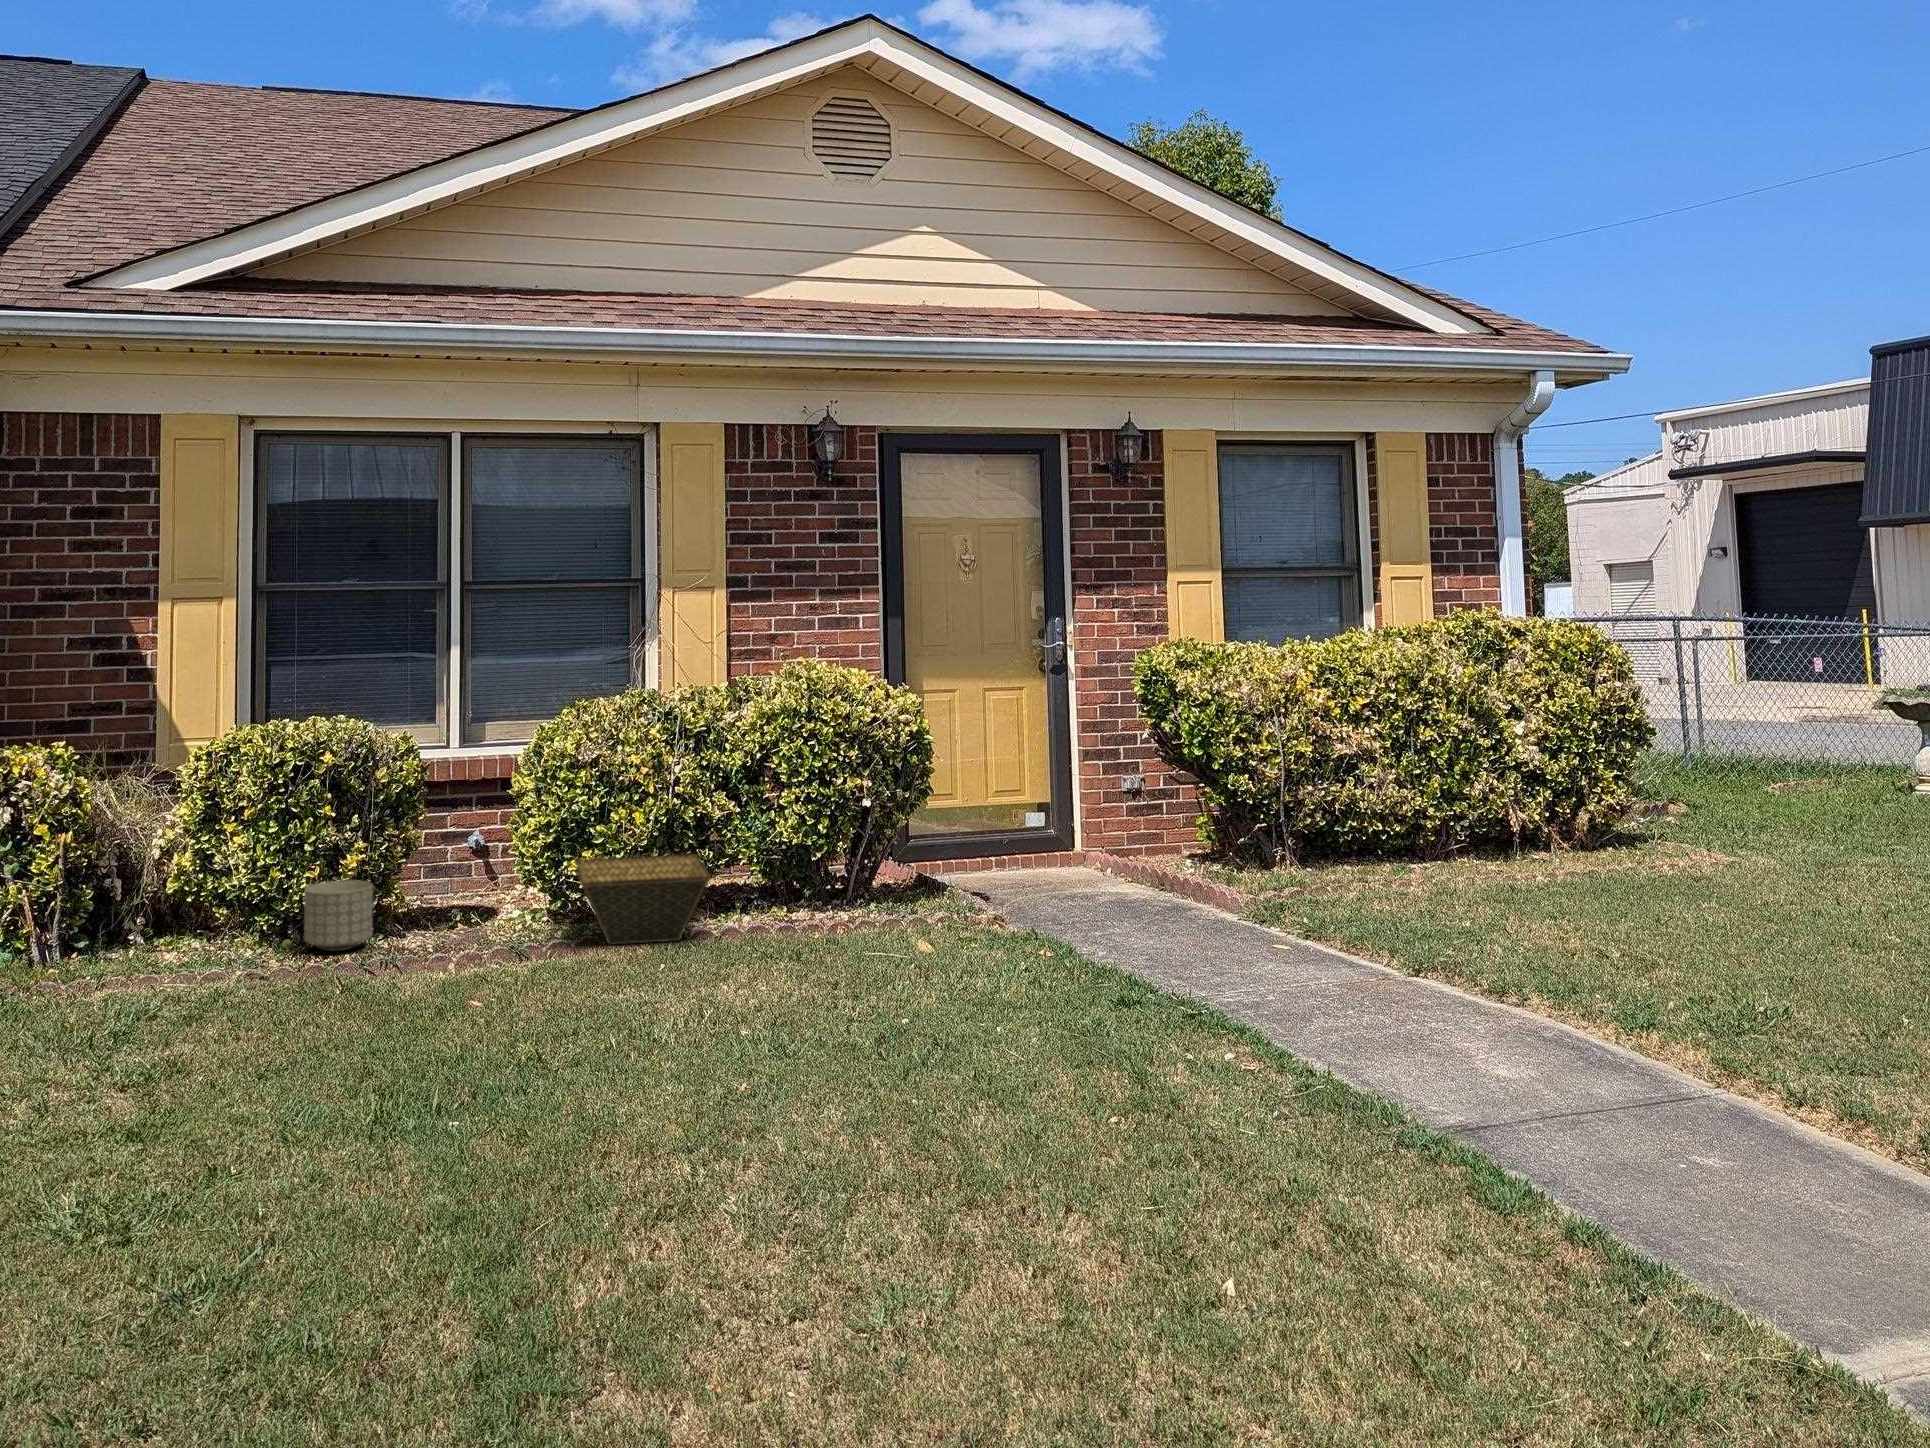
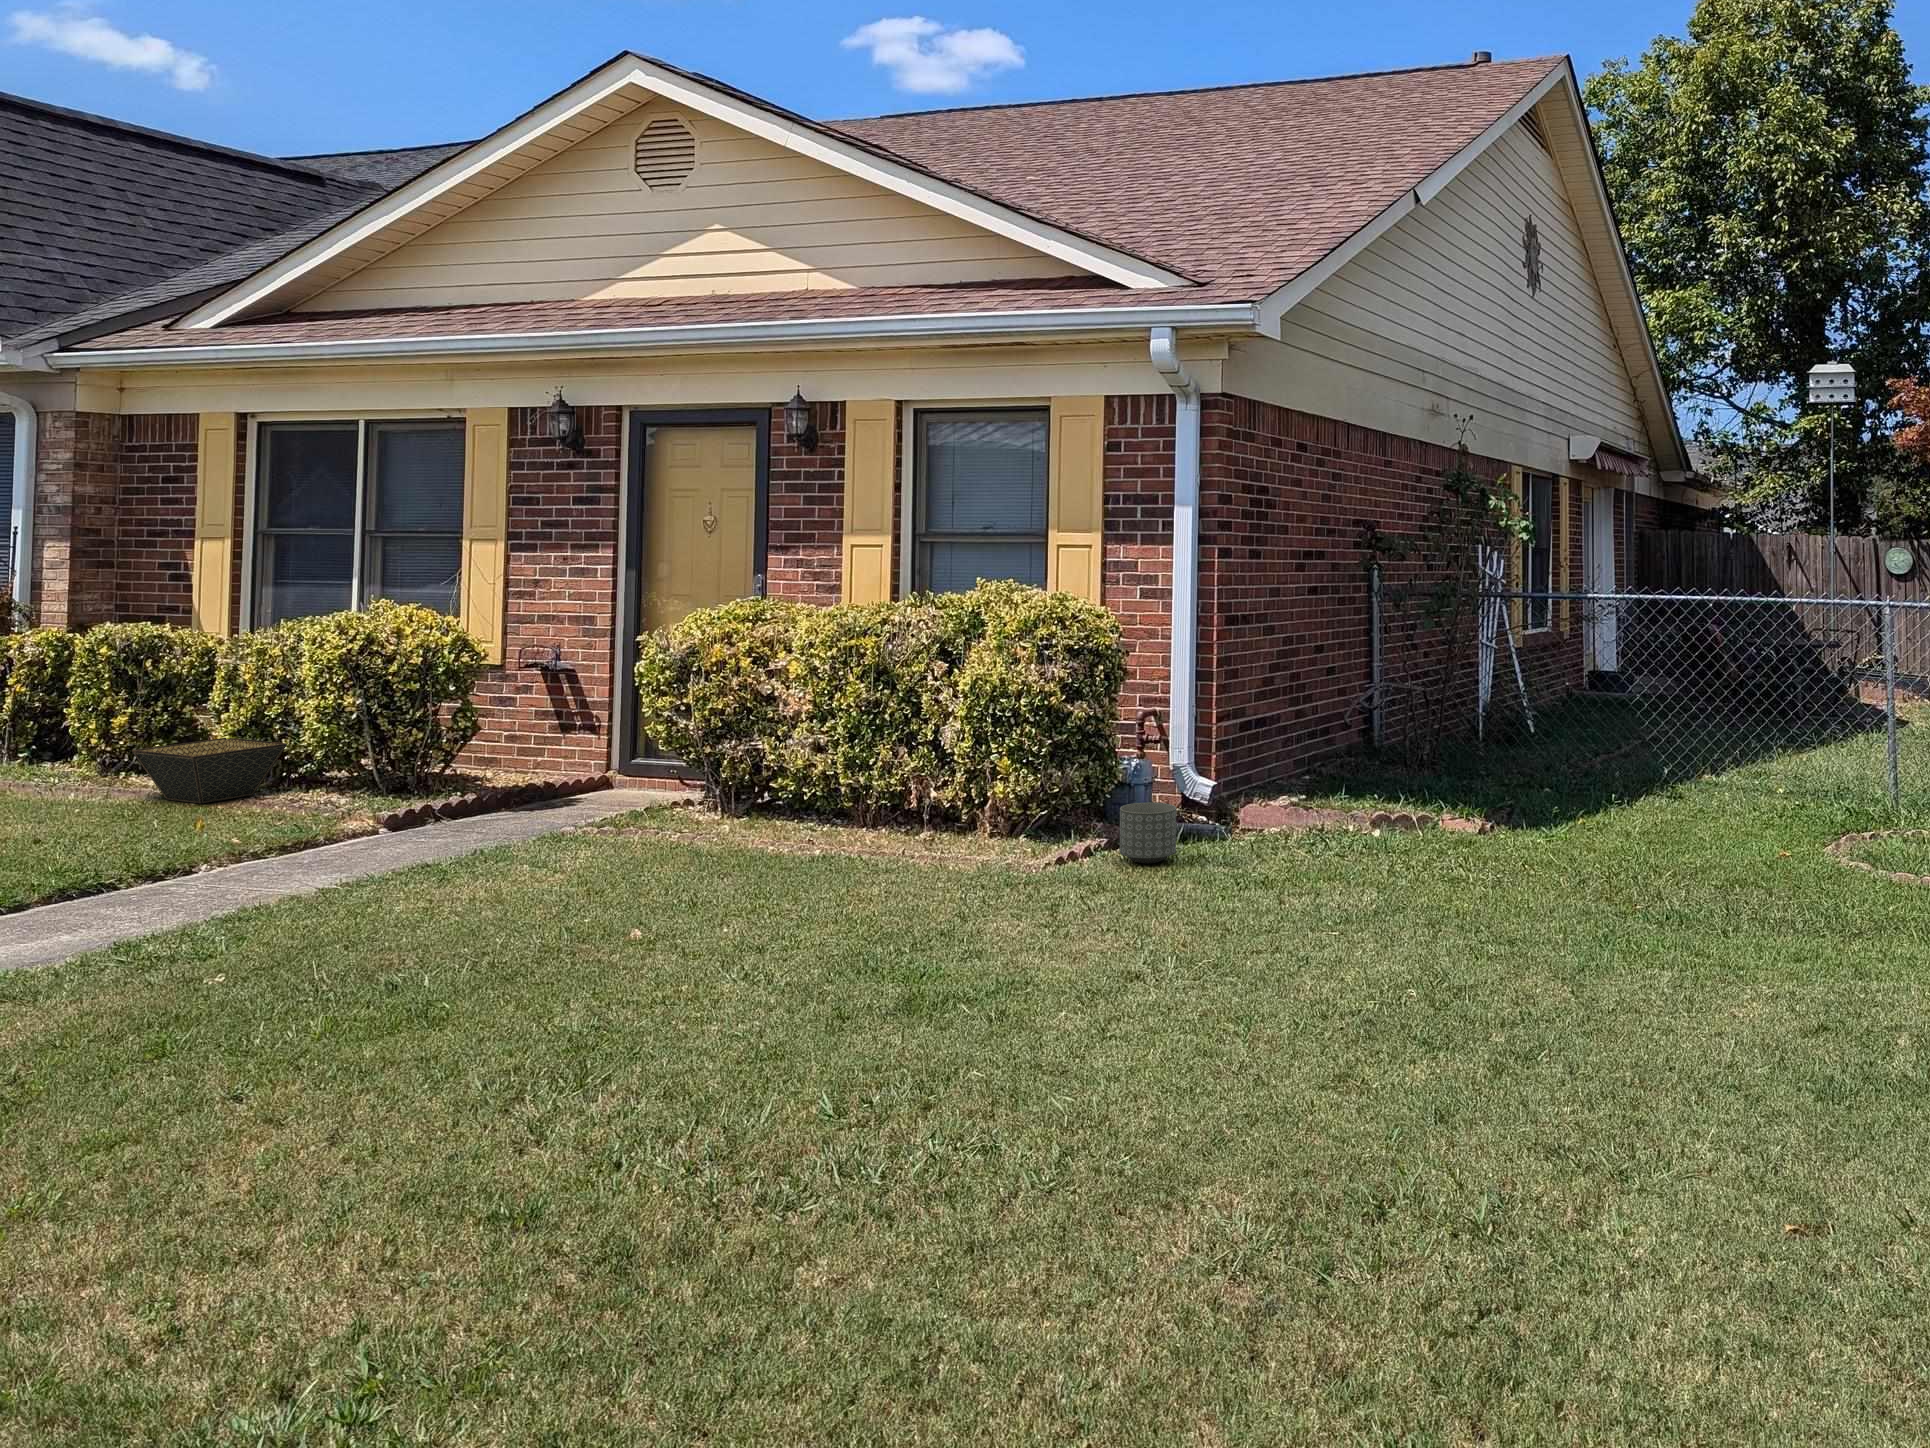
planter: present [304,880,373,952] -> present [1120,803,1176,864]

